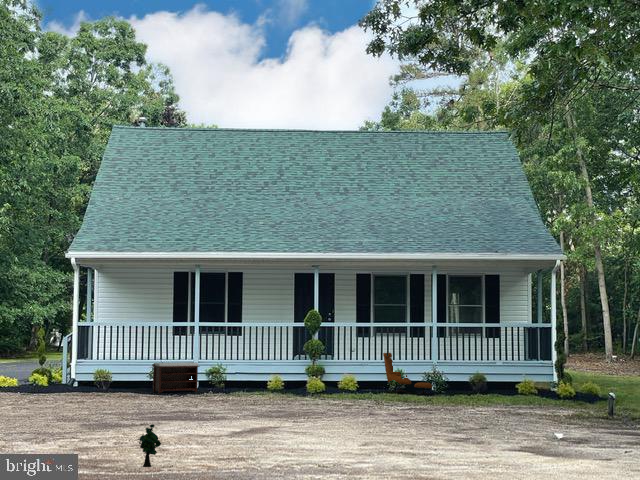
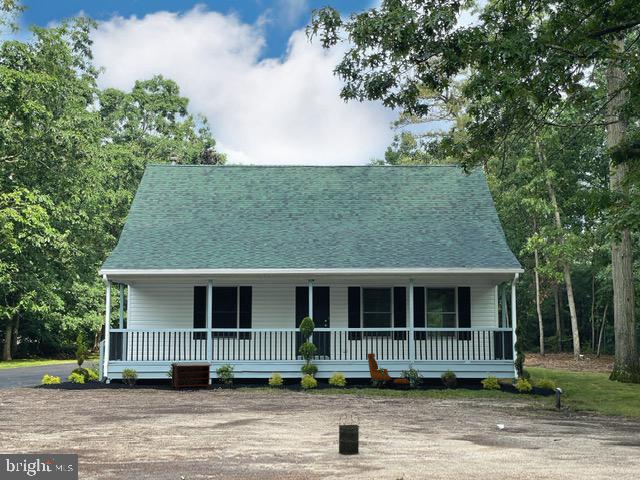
basket: none [388,418,412,465] -> present [339,414,359,455]
decorative plant: present [137,424,161,467] -> none [115,418,137,456]

